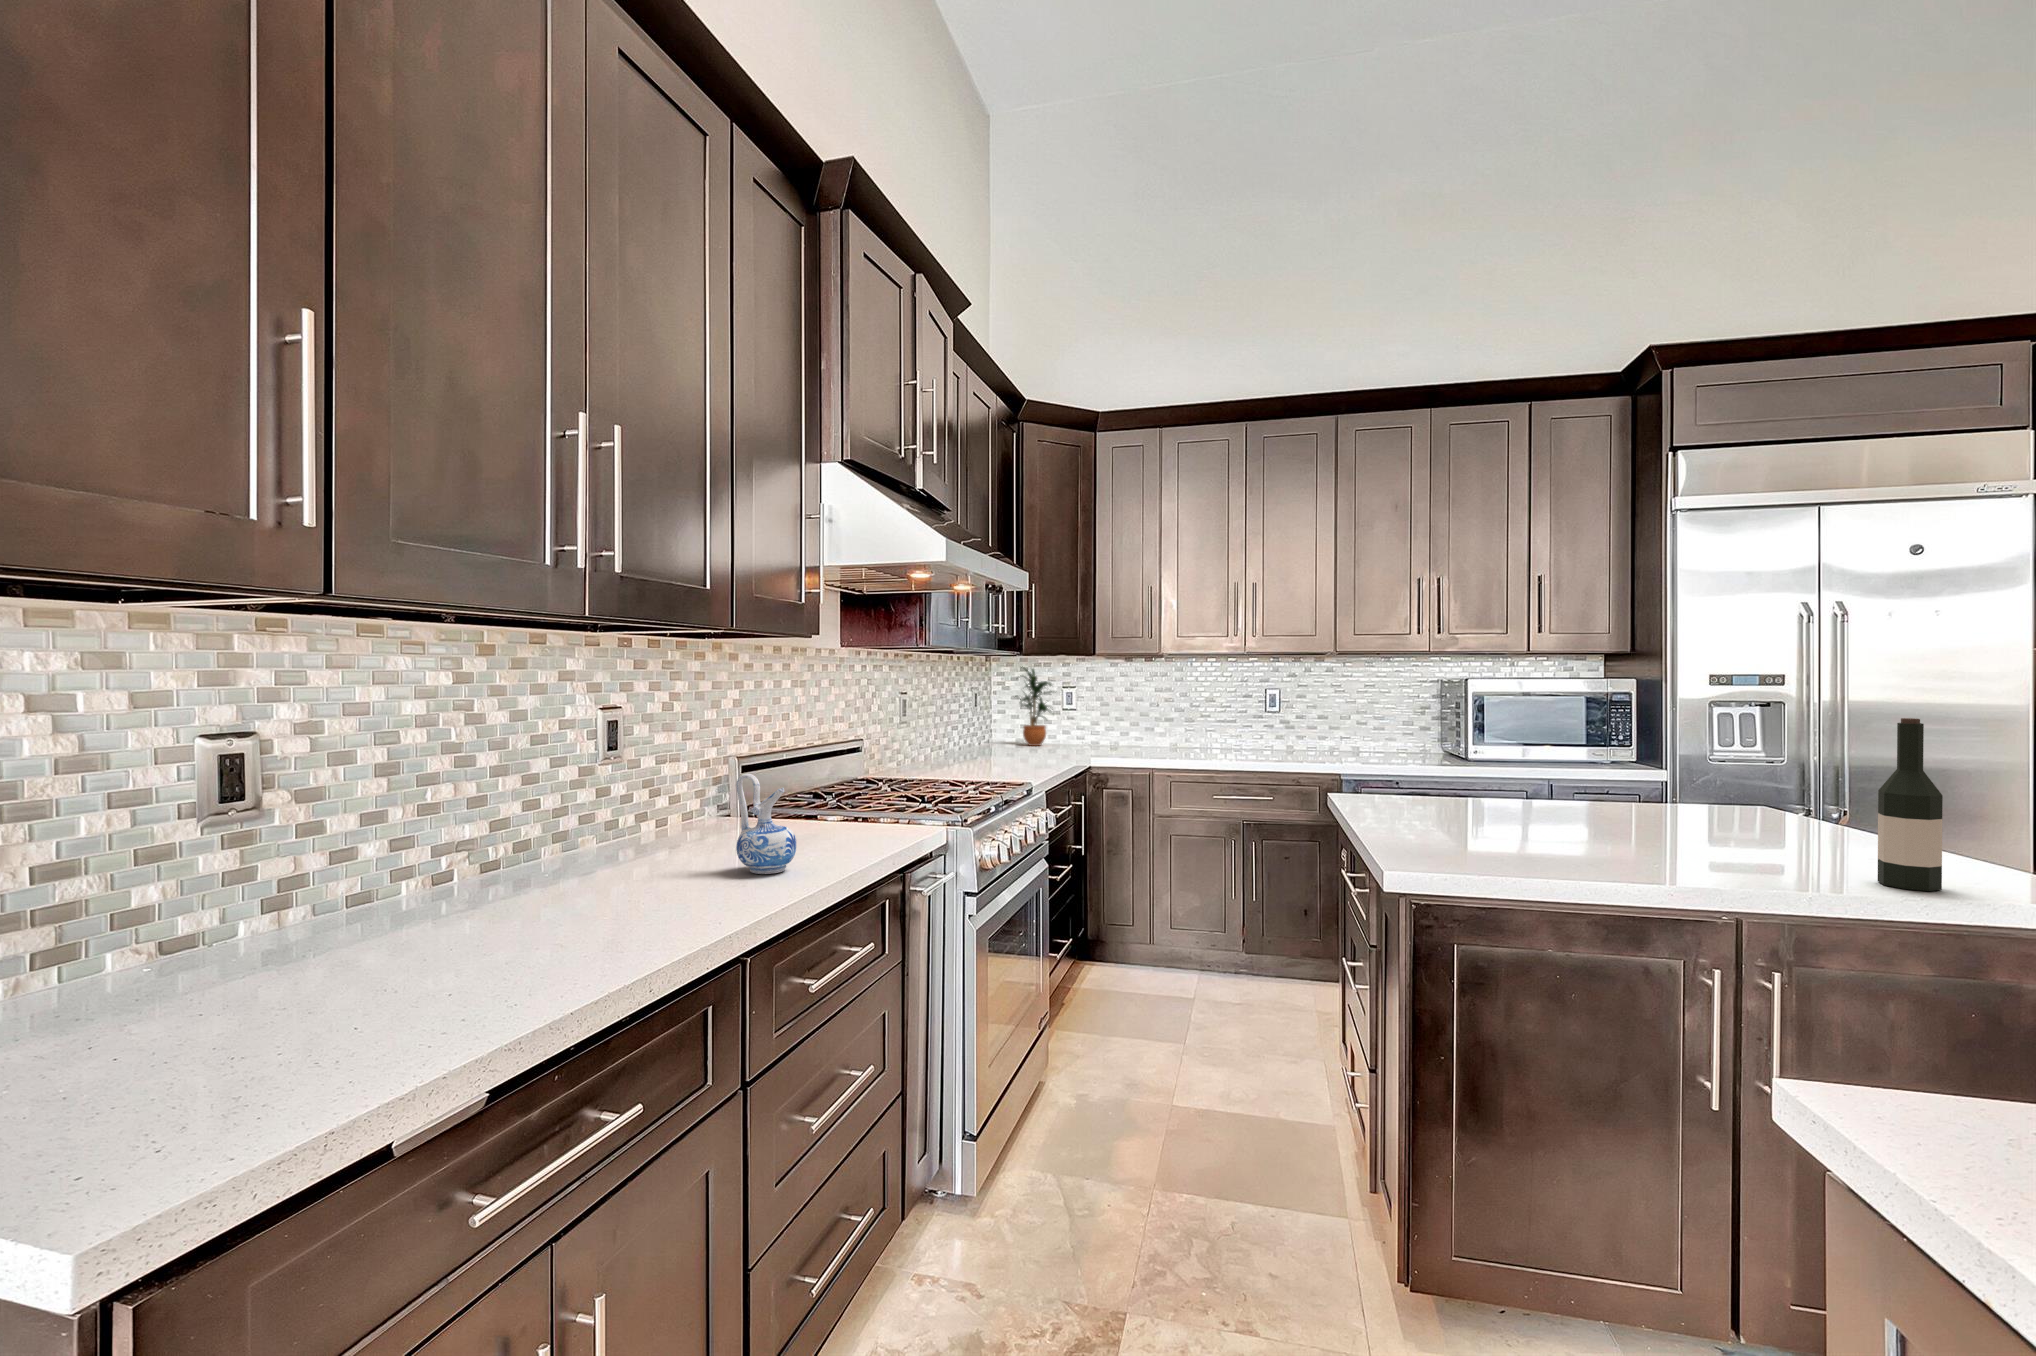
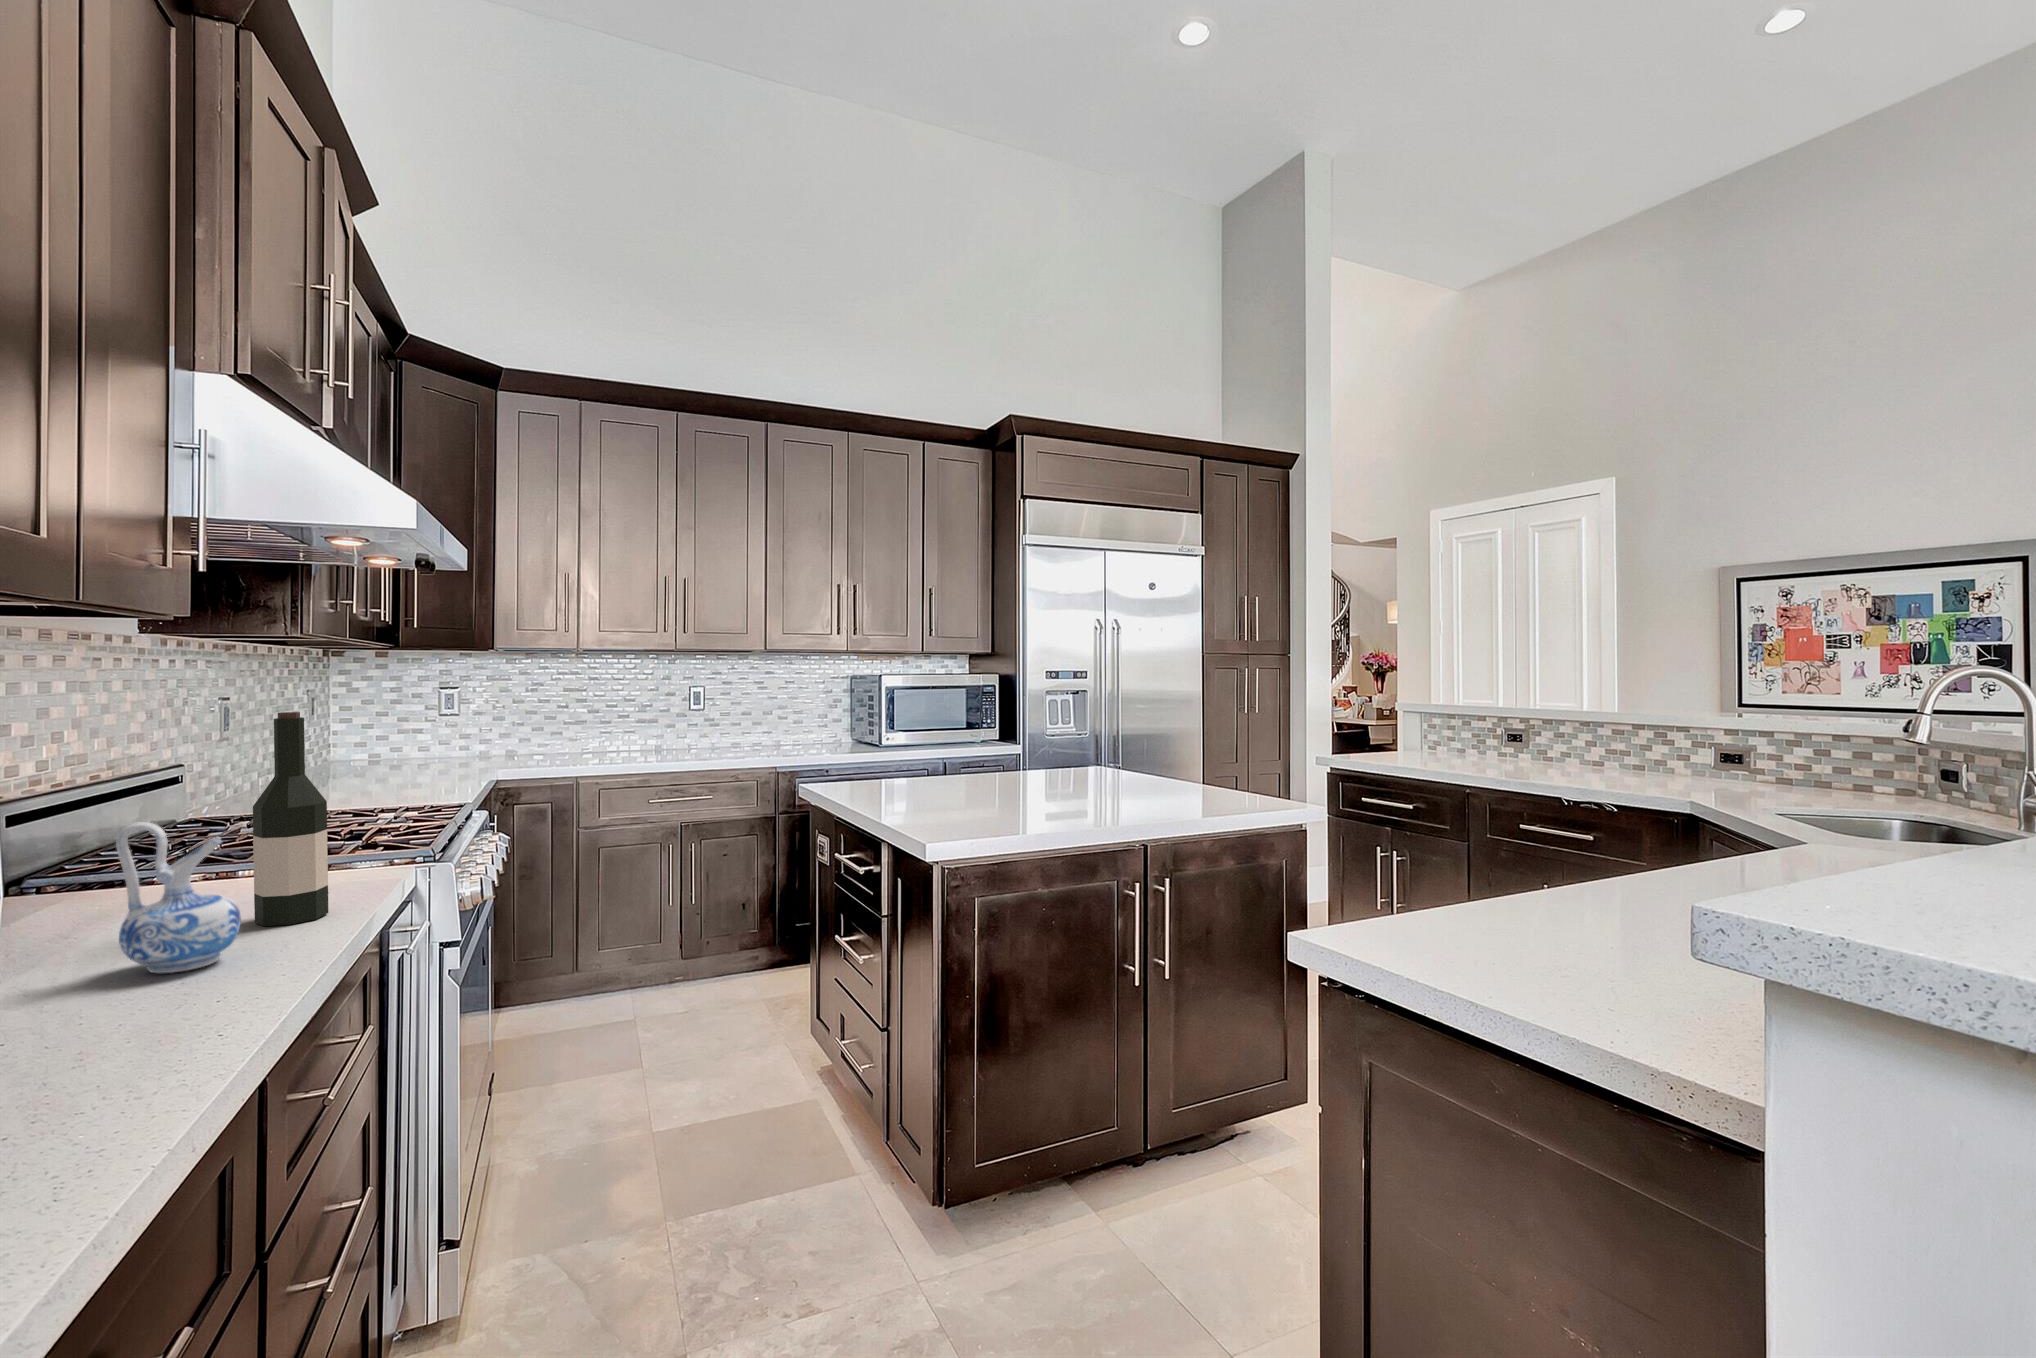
potted plant: present [1015,666,1052,746] -> none [369,662,438,760]
wine bottle: present [1878,718,1943,891] -> present [253,712,329,926]

